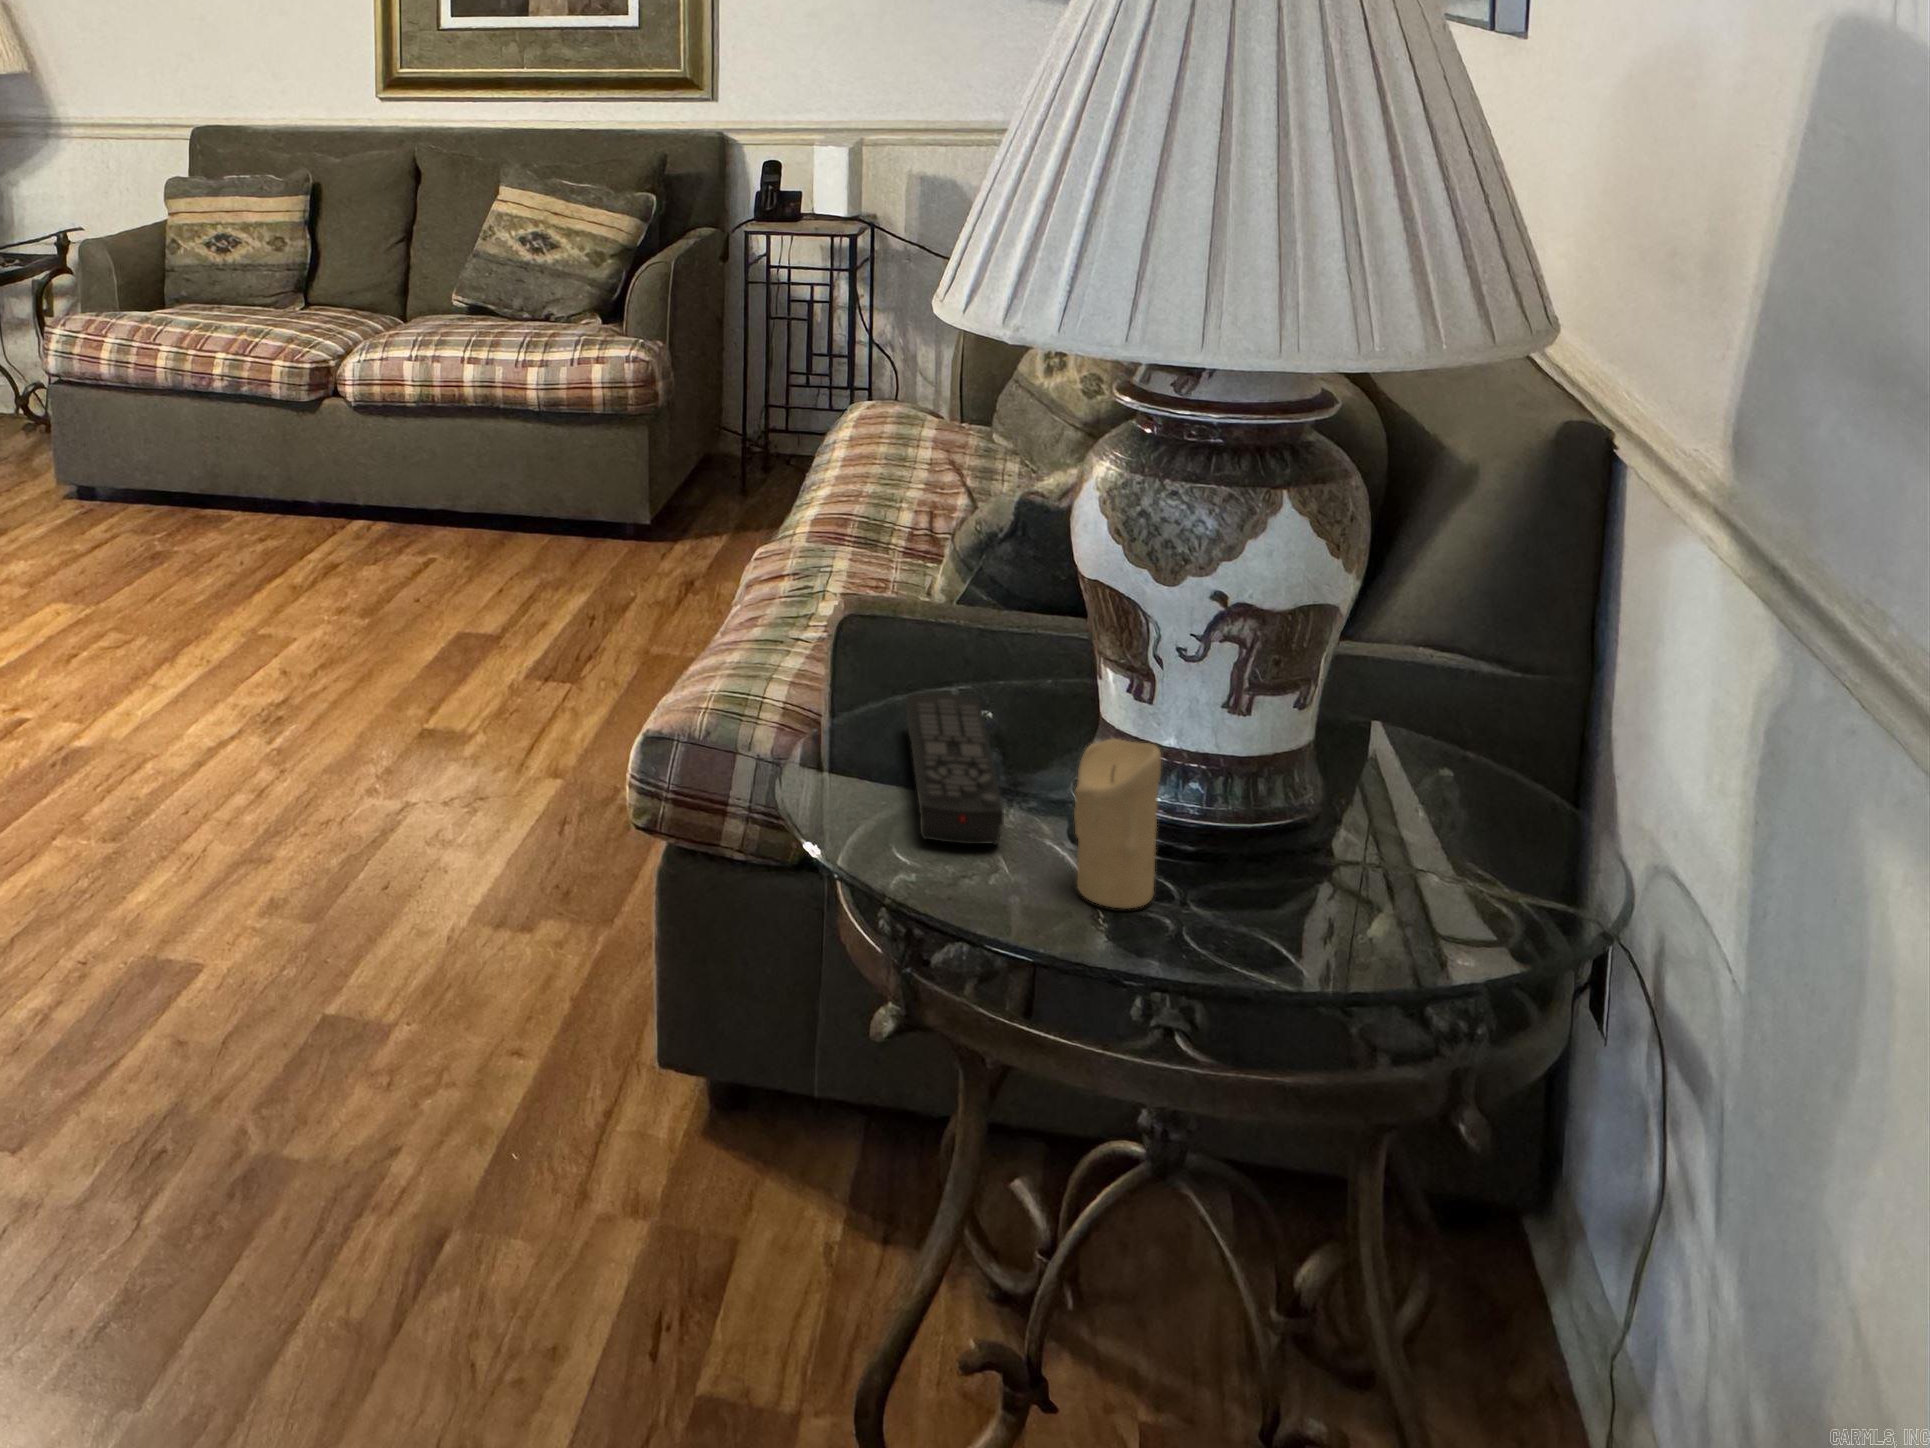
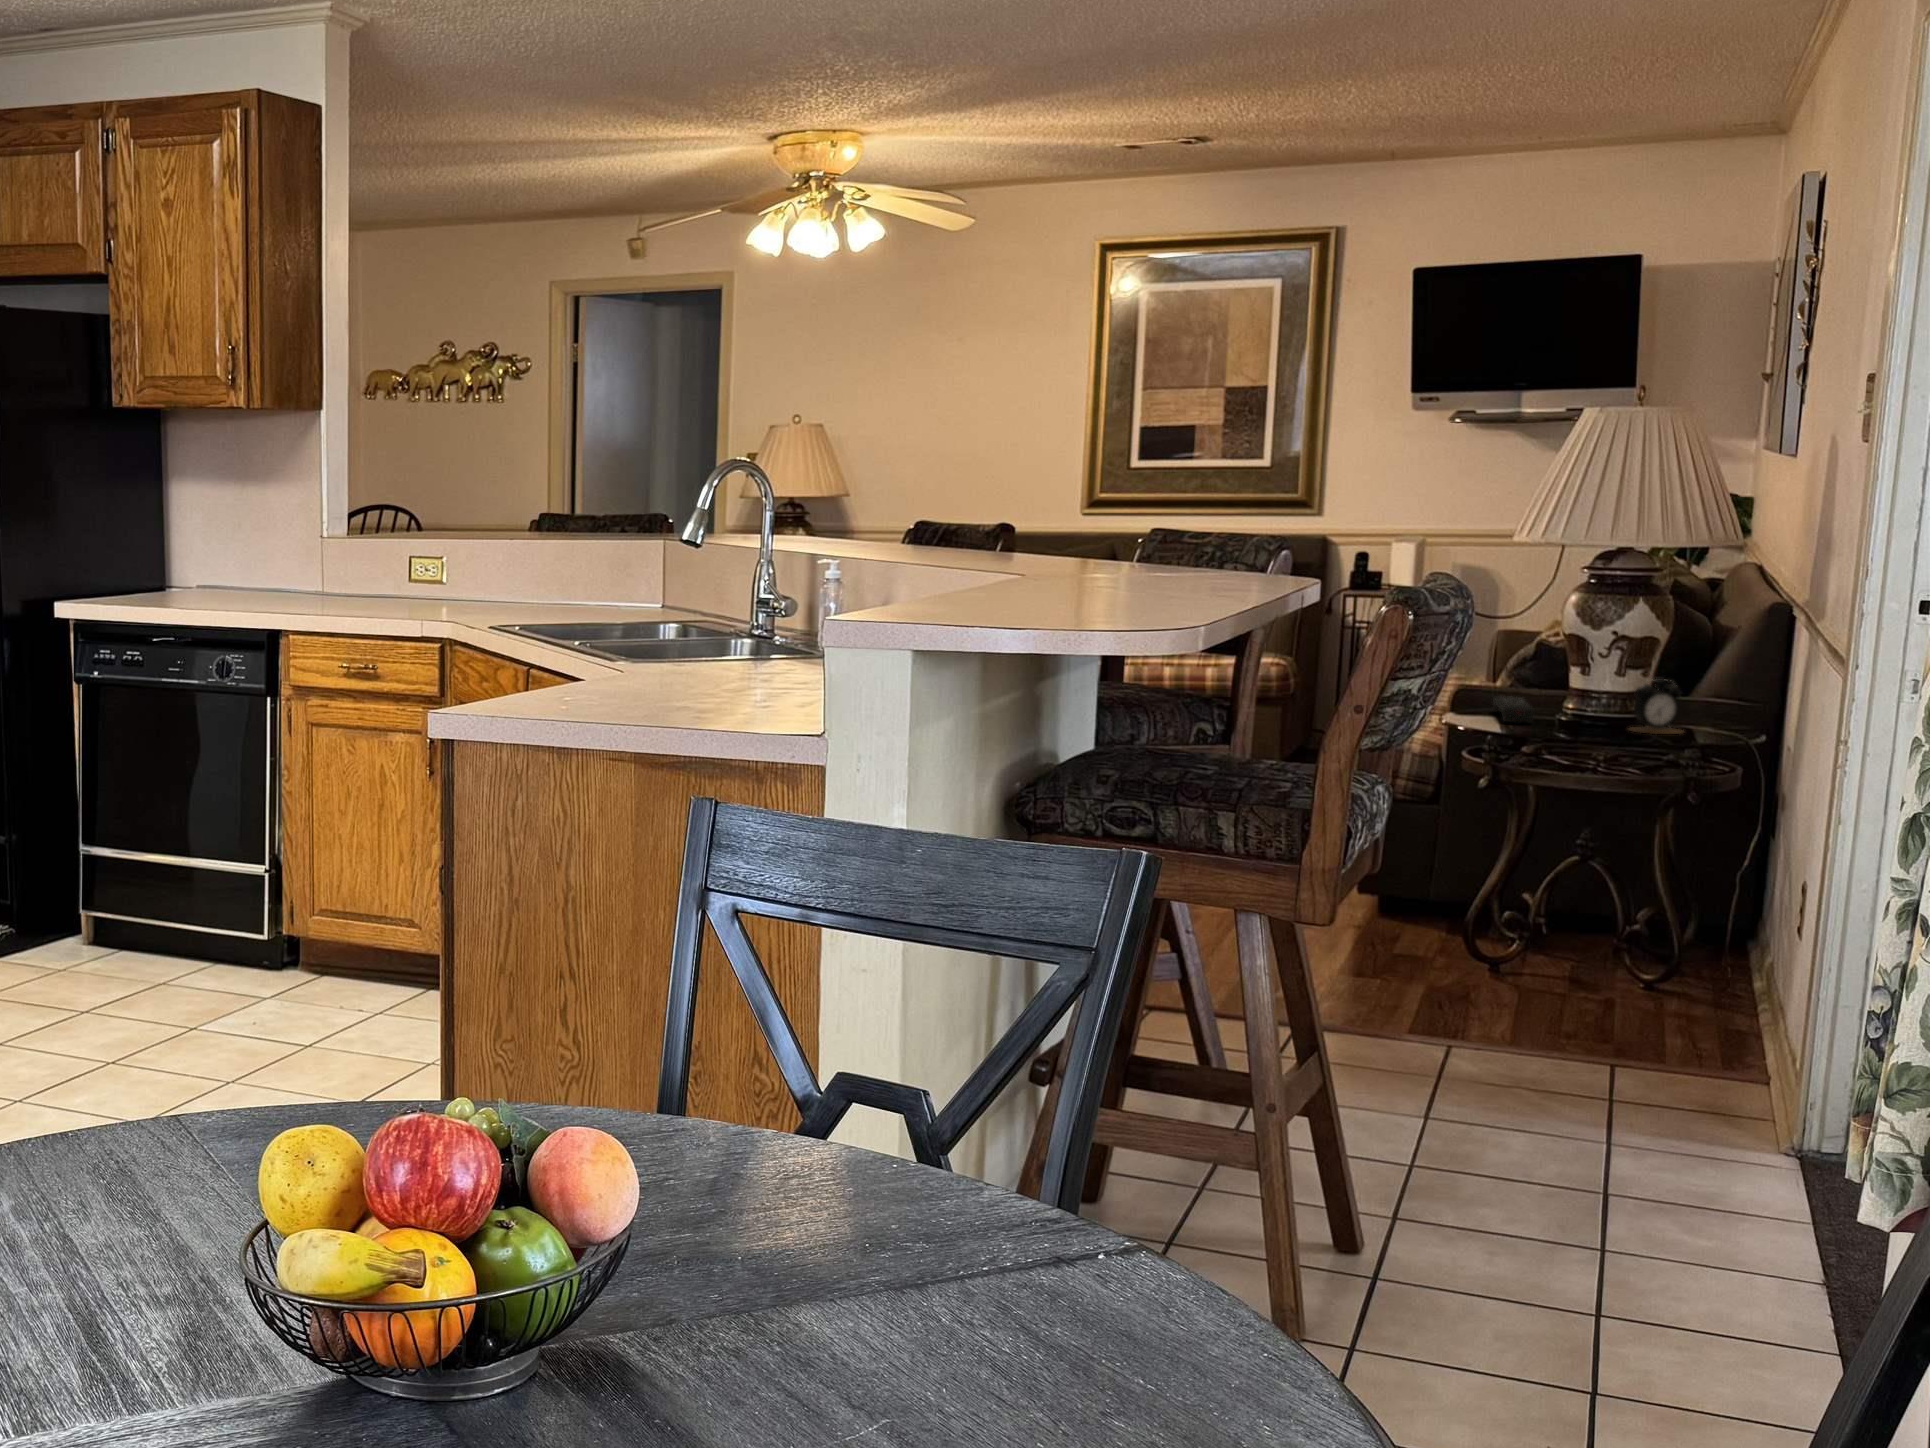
candle: present [1074,739,1161,908] -> none [1560,678,1592,730]
alarm clock: none [1267,750,1435,942] -> present [1629,683,1683,734]

